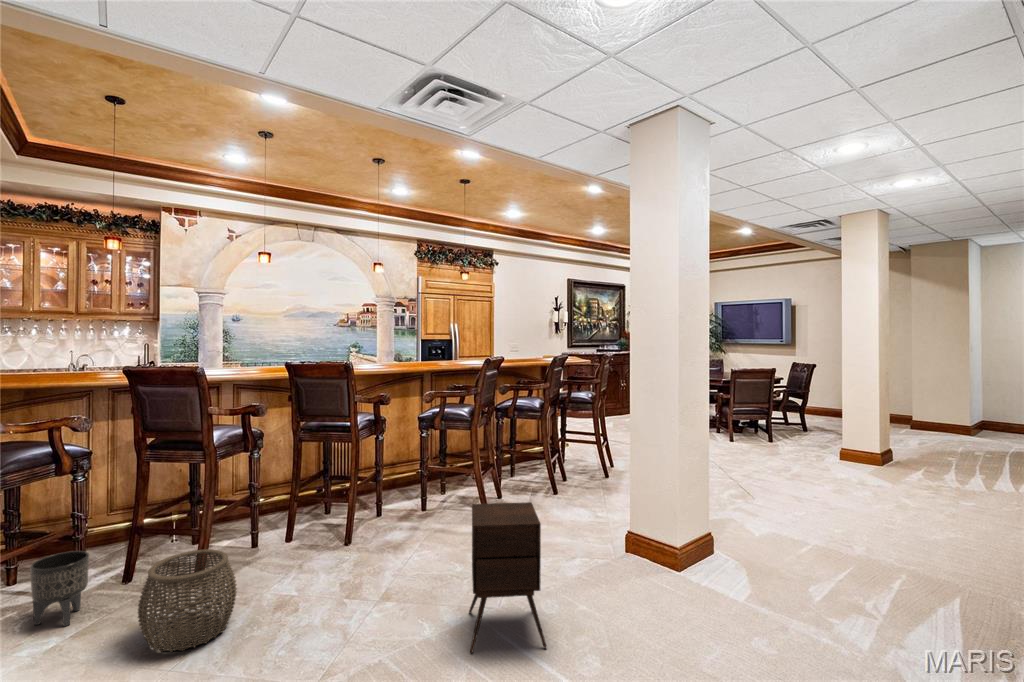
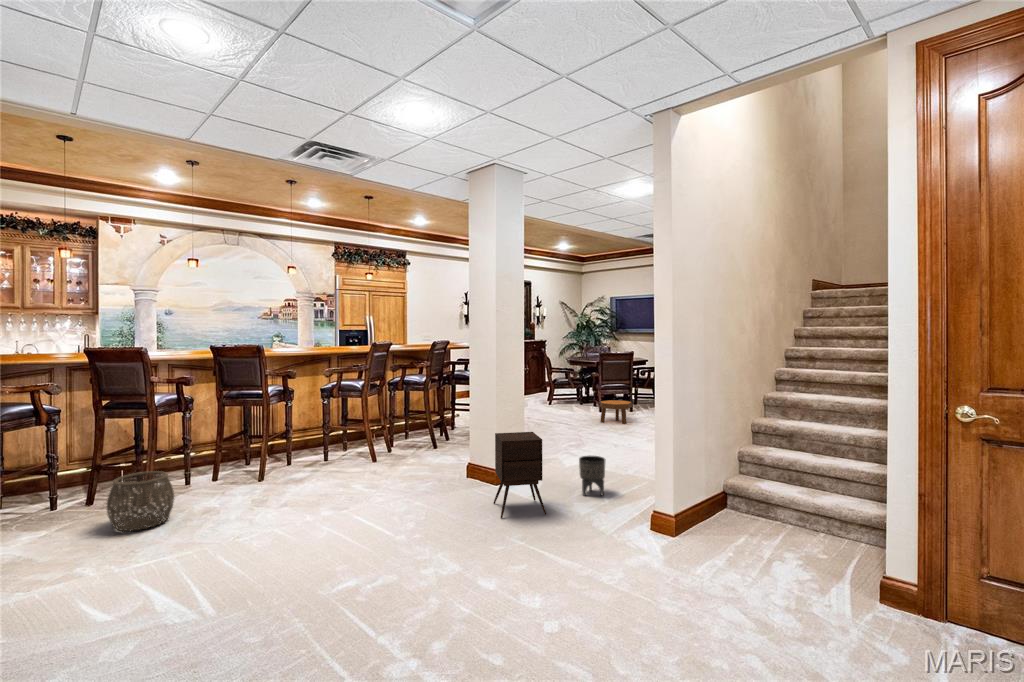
footstool: none [742,429,786,460] -> present [600,400,632,424]
side table: present [469,502,546,653] -> present [493,432,546,518]
planter: present [30,551,89,626] -> present [579,456,606,496]

